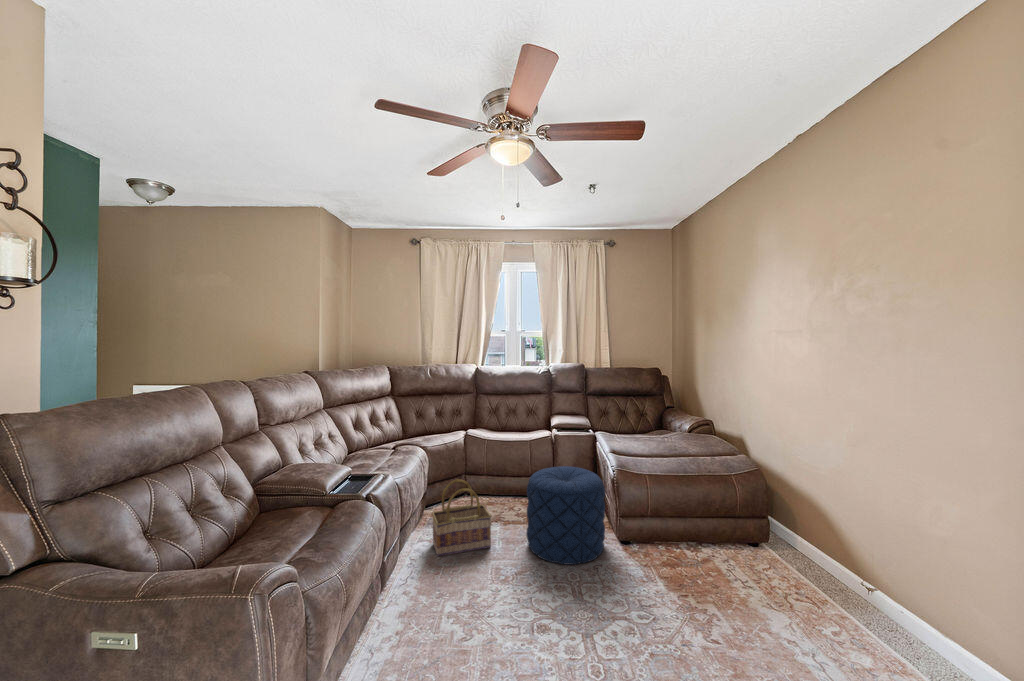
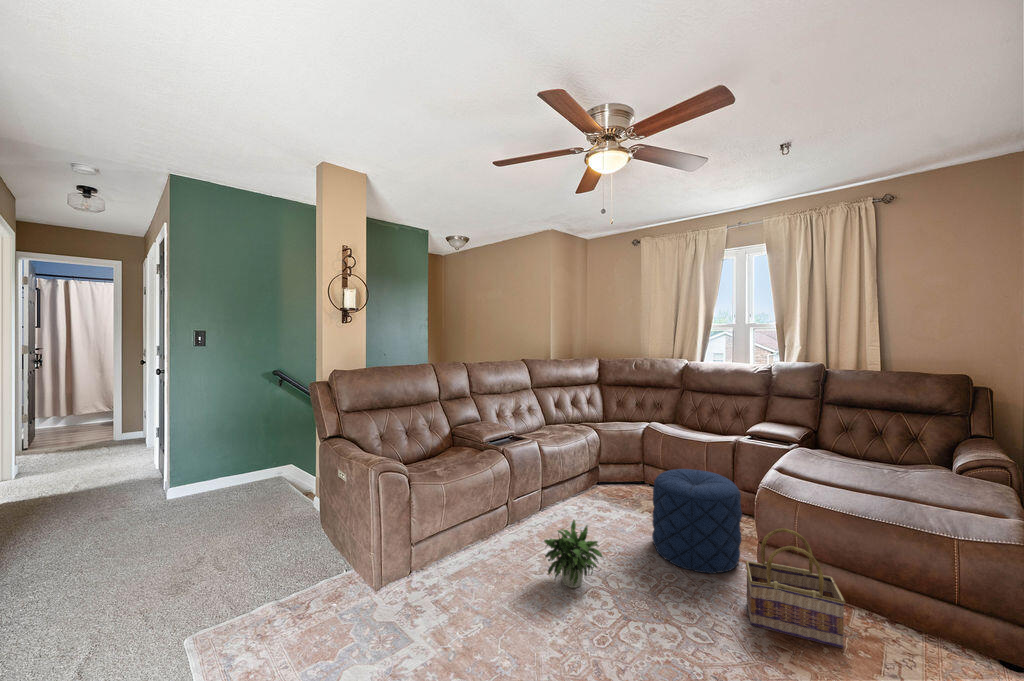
basket: present [432,480,491,557] -> present [745,528,845,648]
potted plant: none [476,553,540,635] -> present [544,520,609,588]

